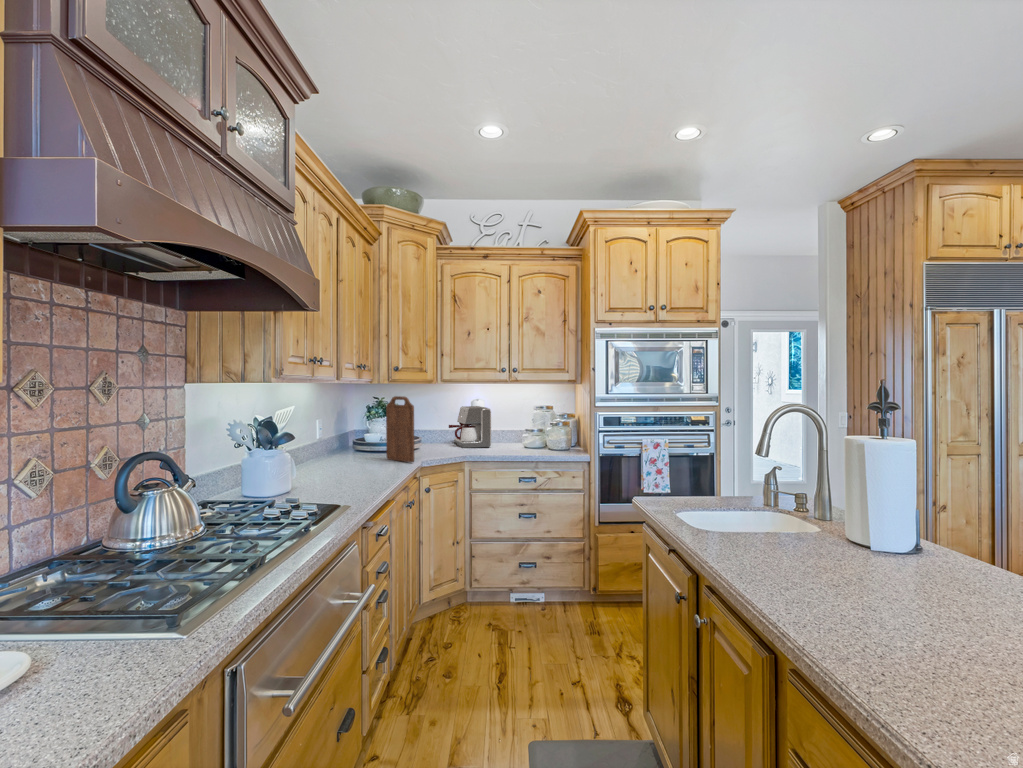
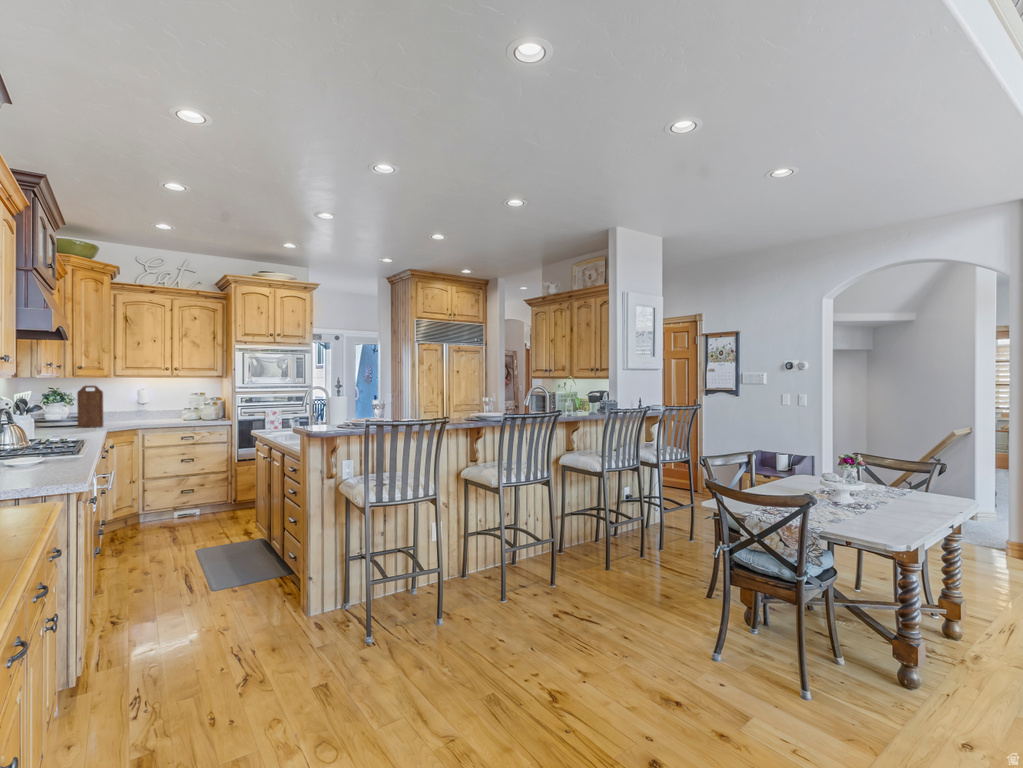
coffee maker: present [449,406,491,448] -> none [120,394,158,422]

